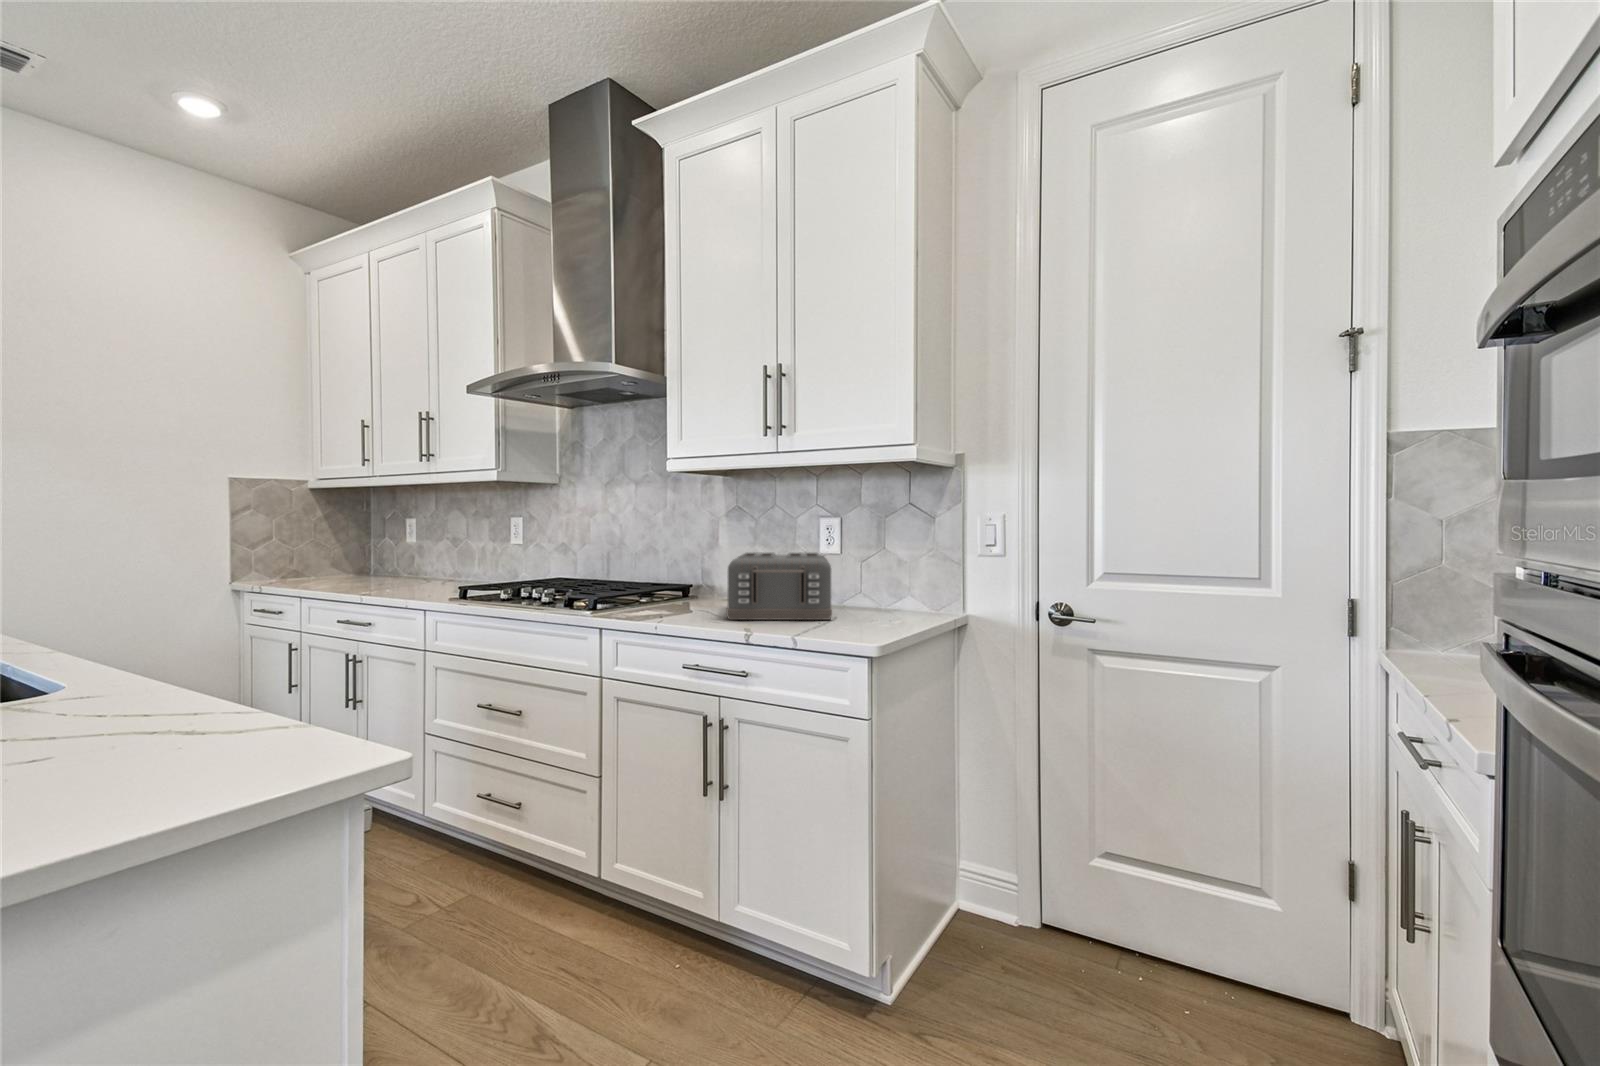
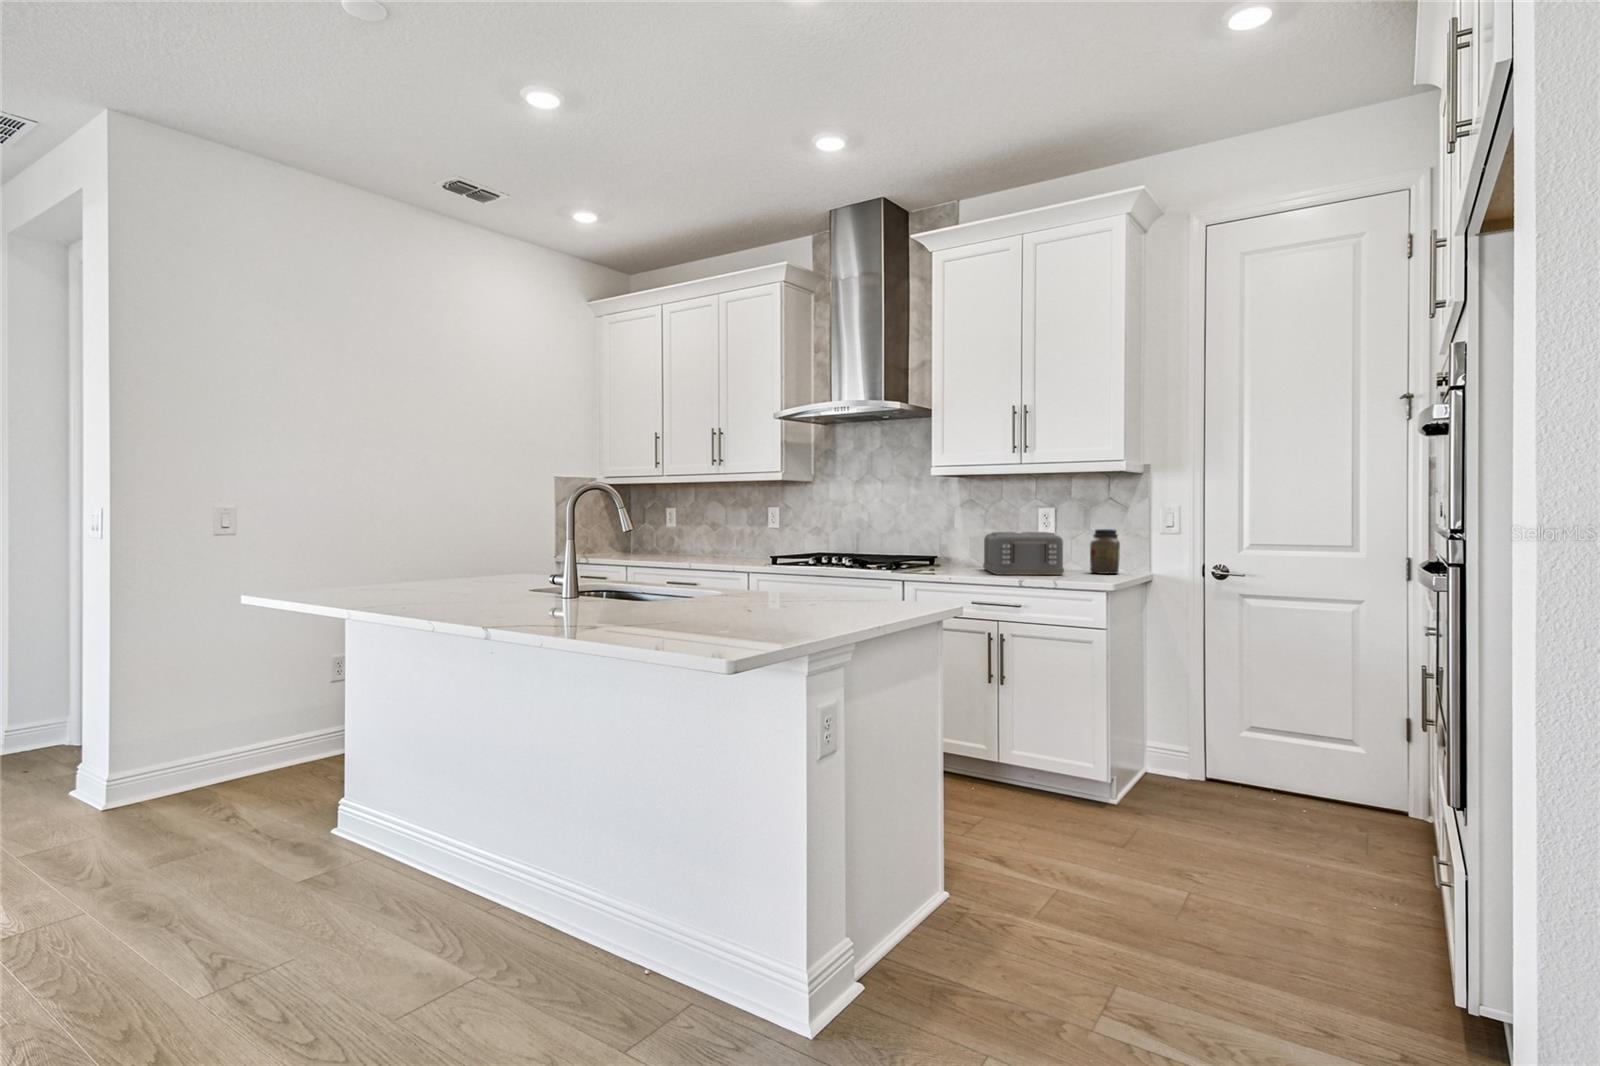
jar: none [877,549,921,617] -> present [1090,529,1120,574]

